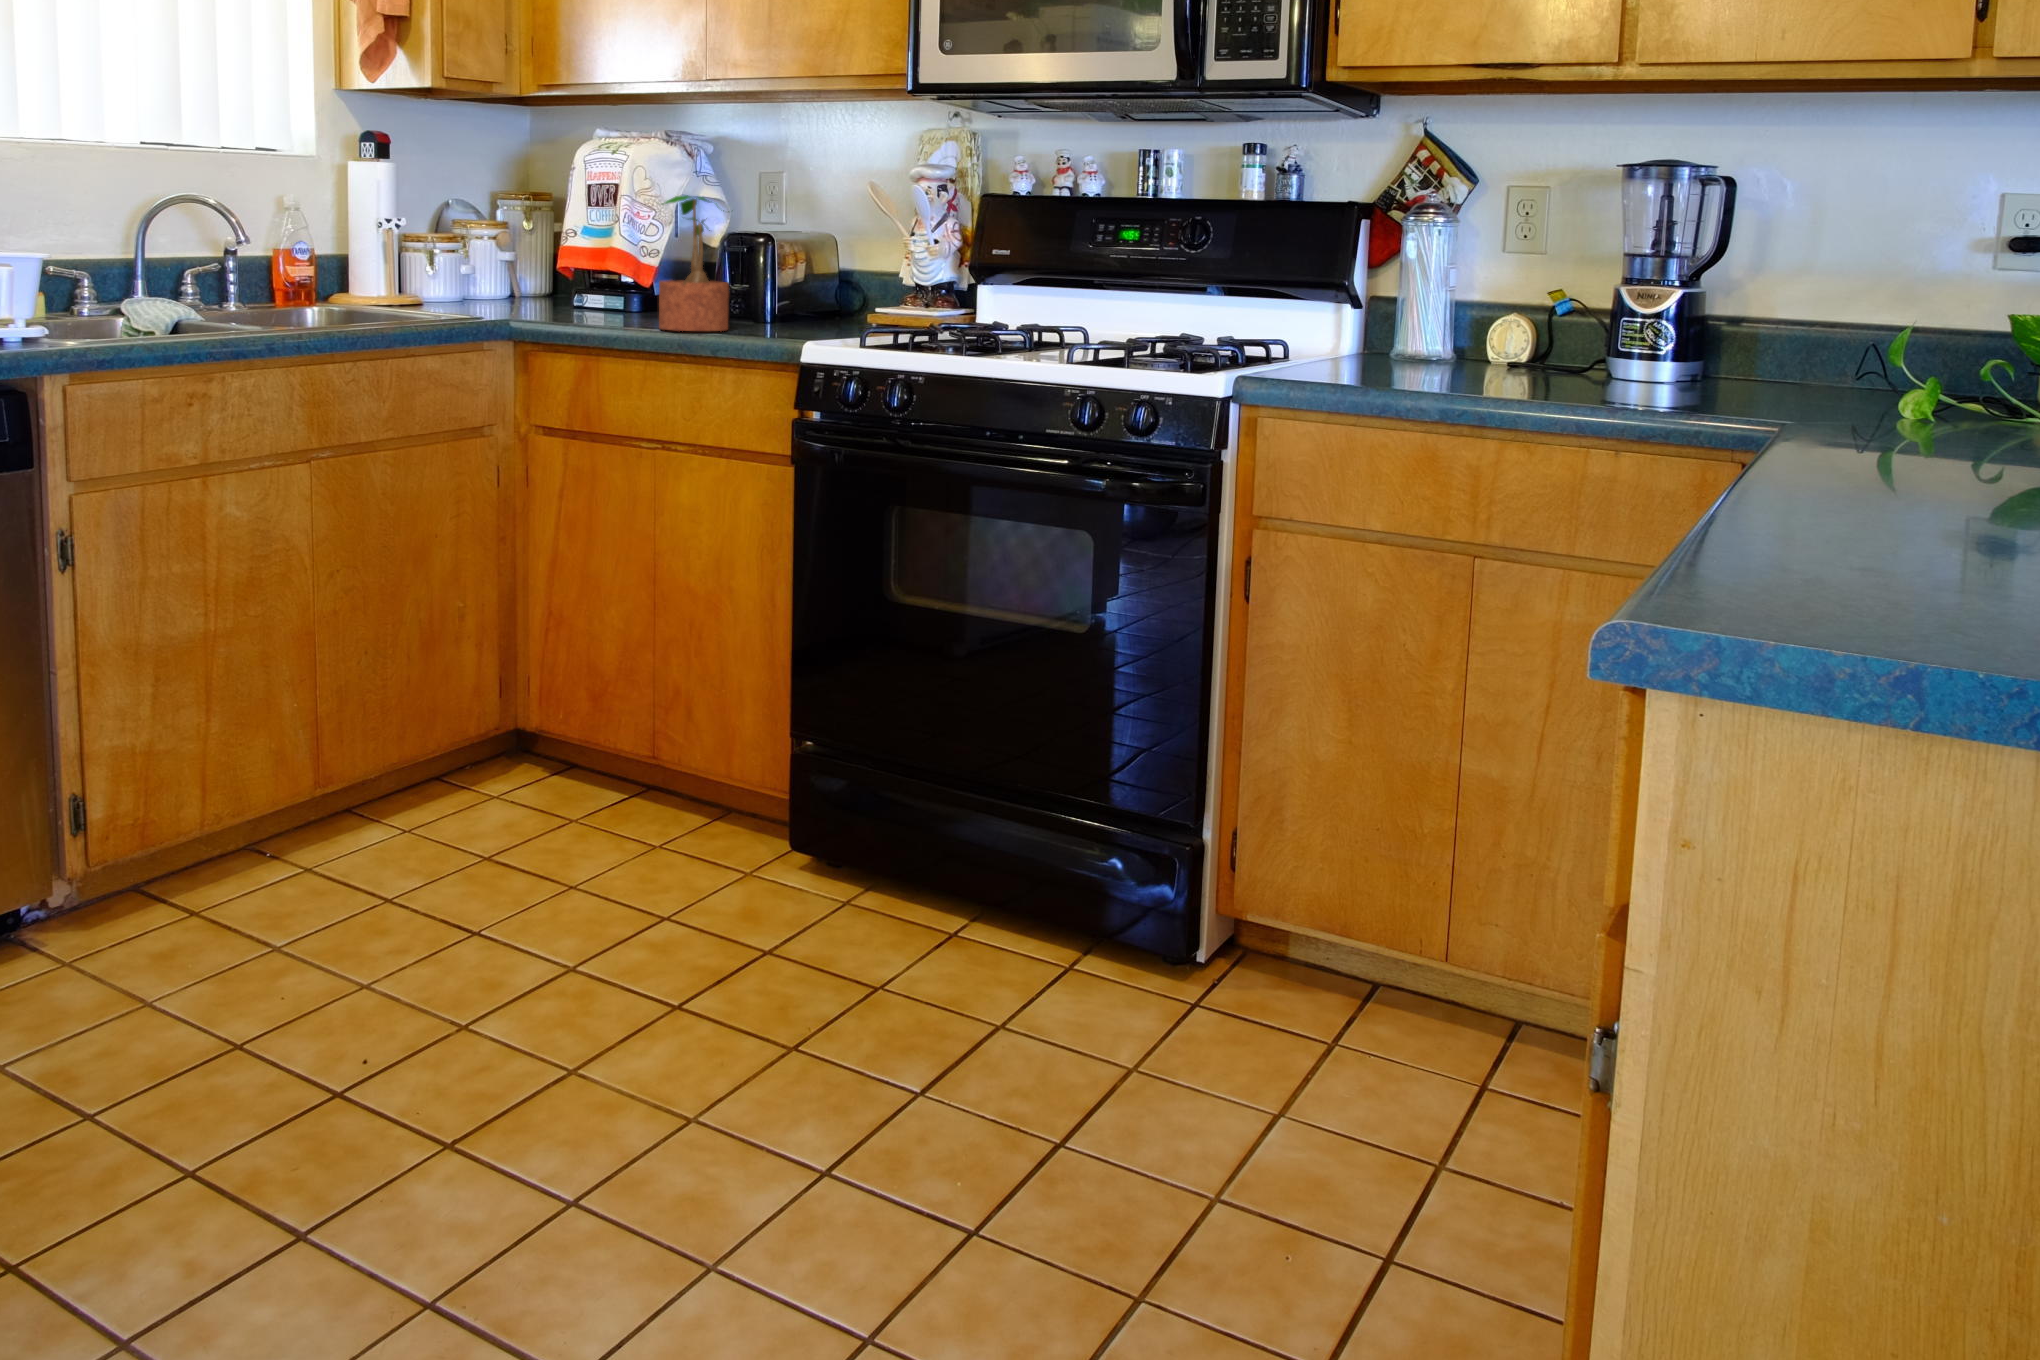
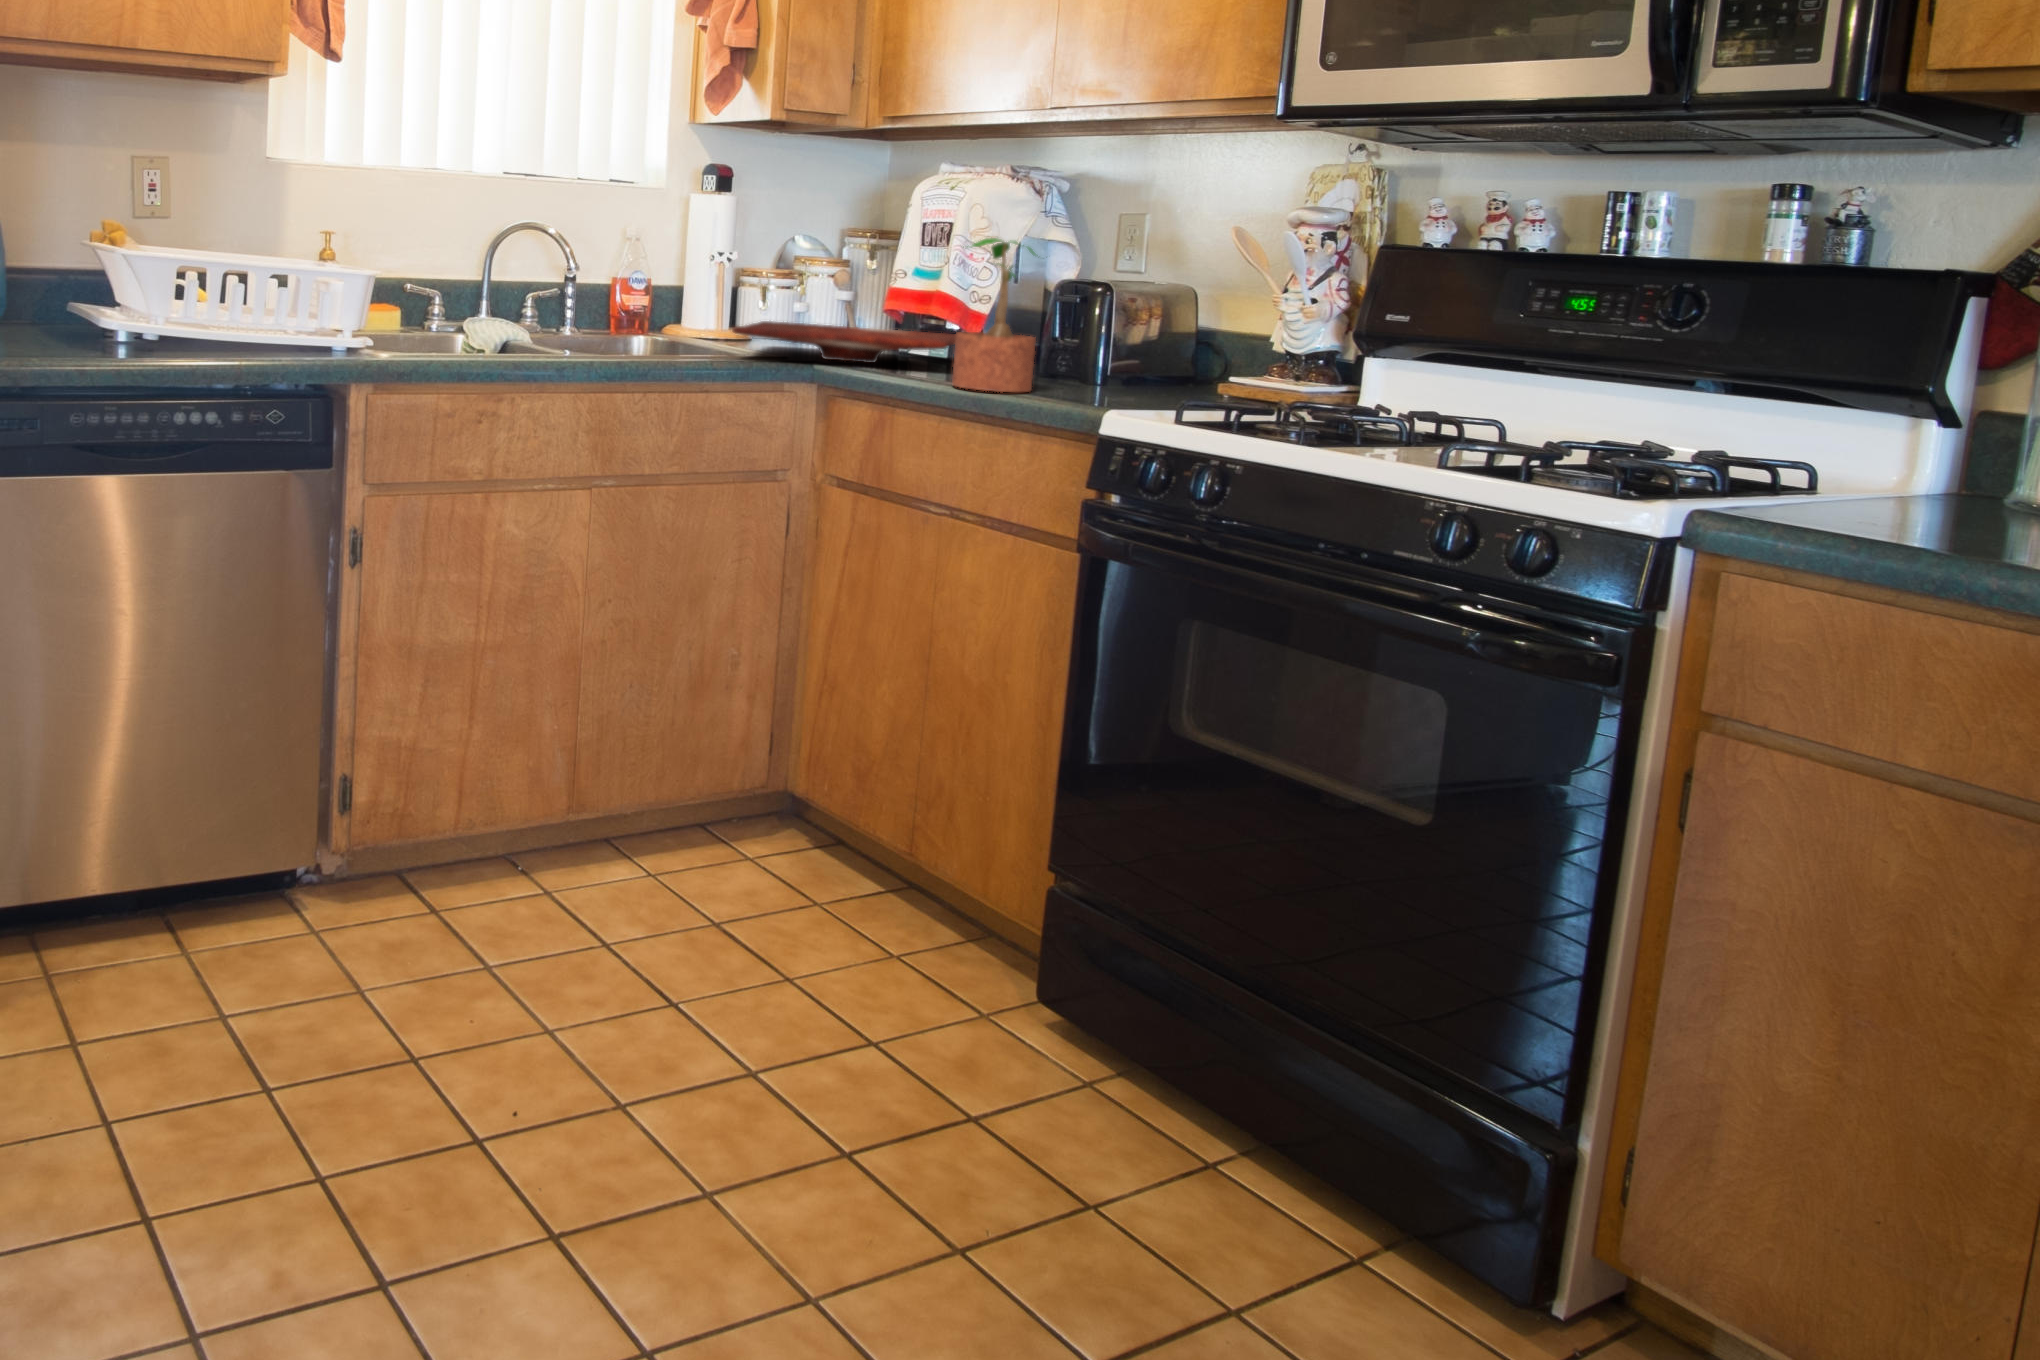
cutting board: none [434,283,645,316] -> present [732,321,956,363]

